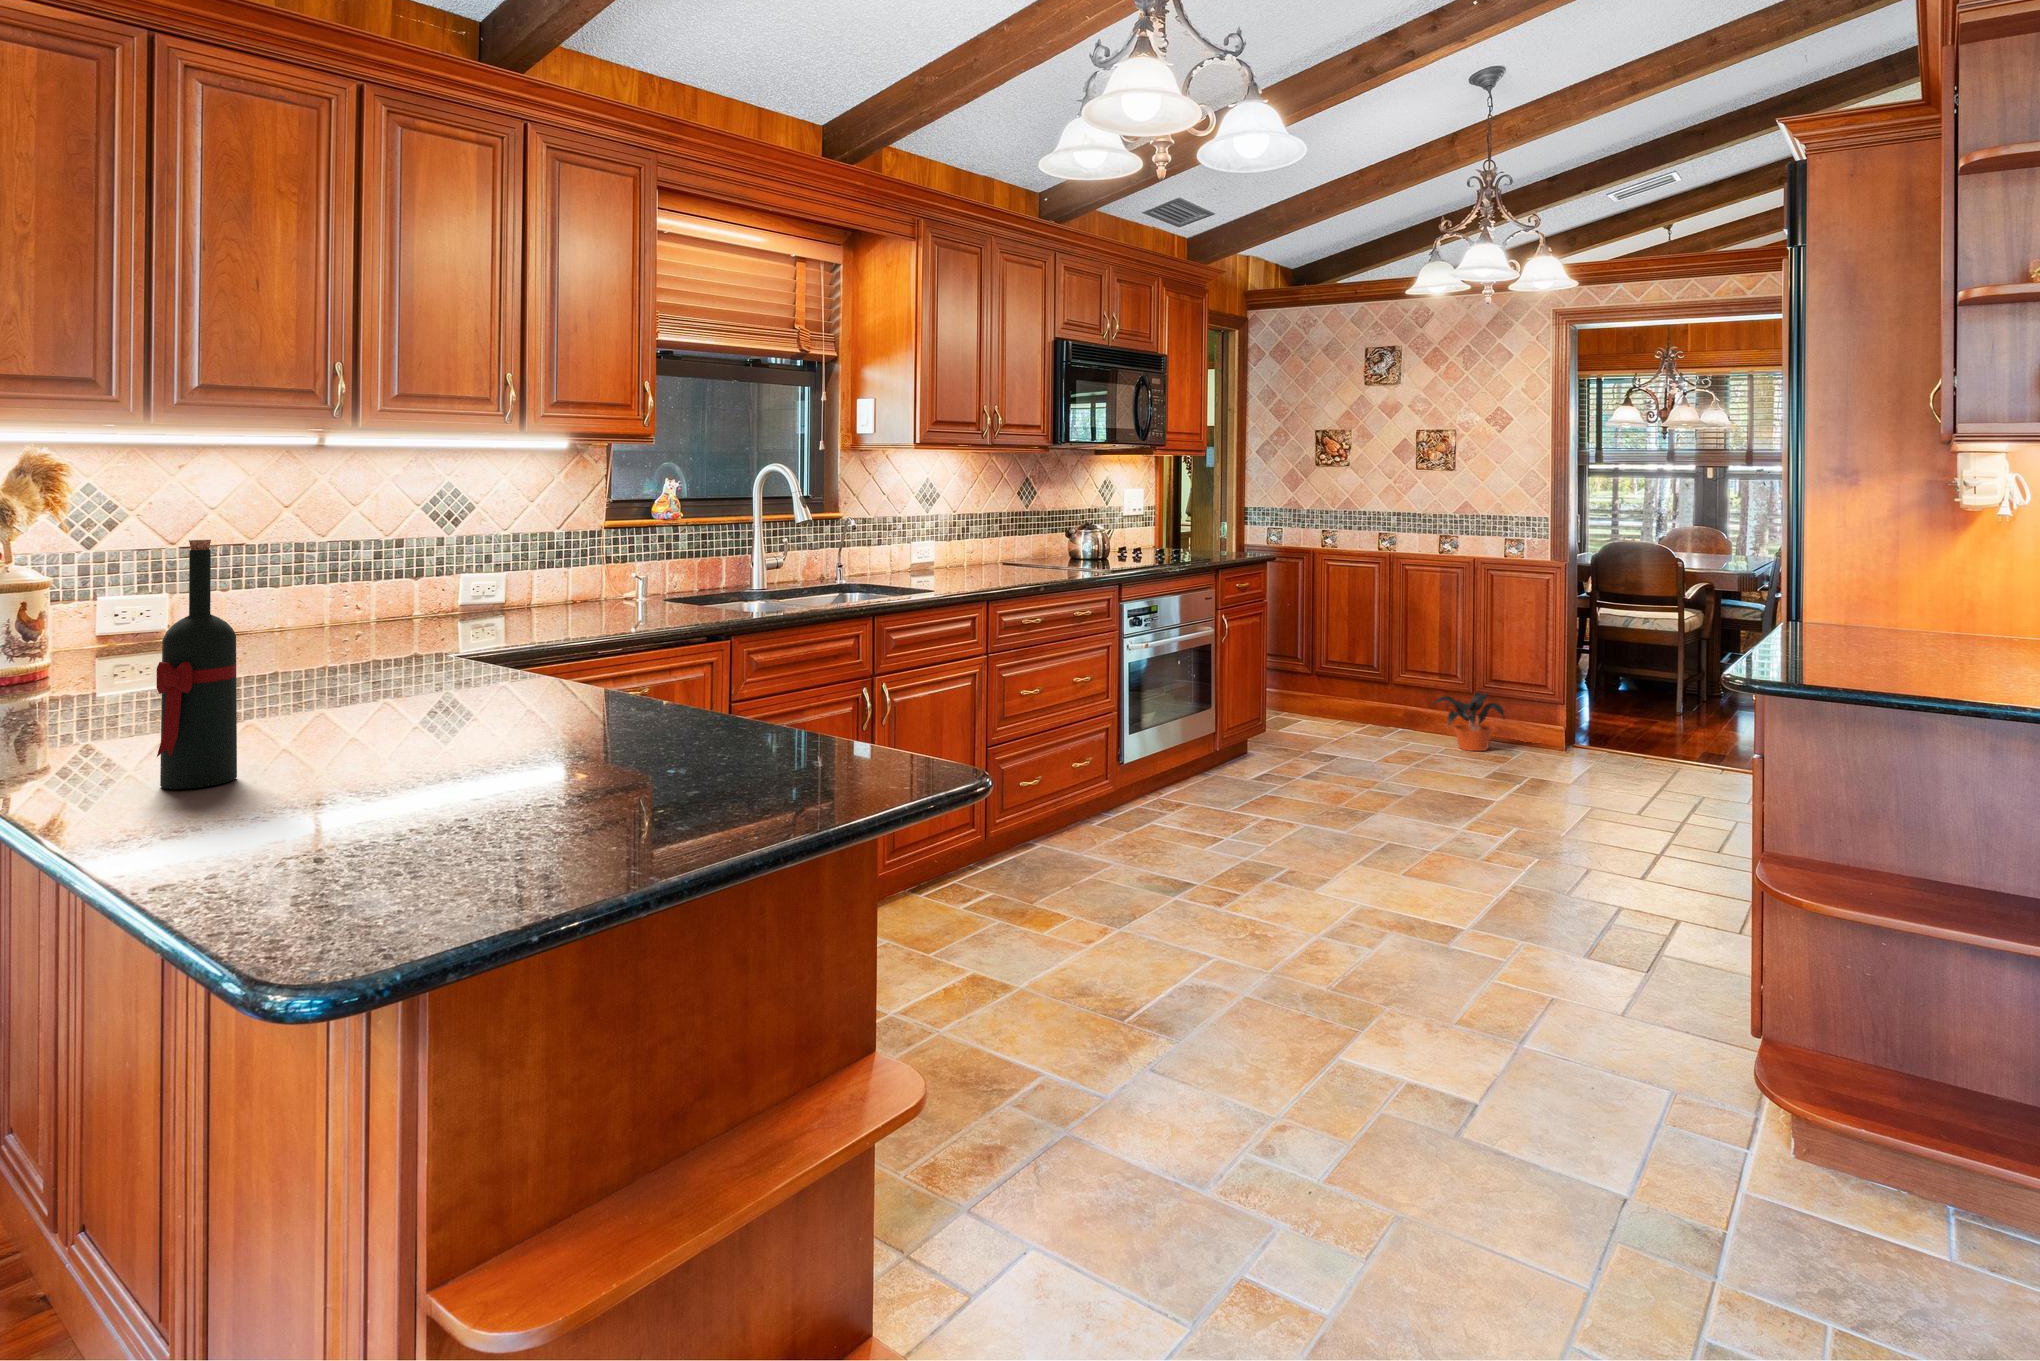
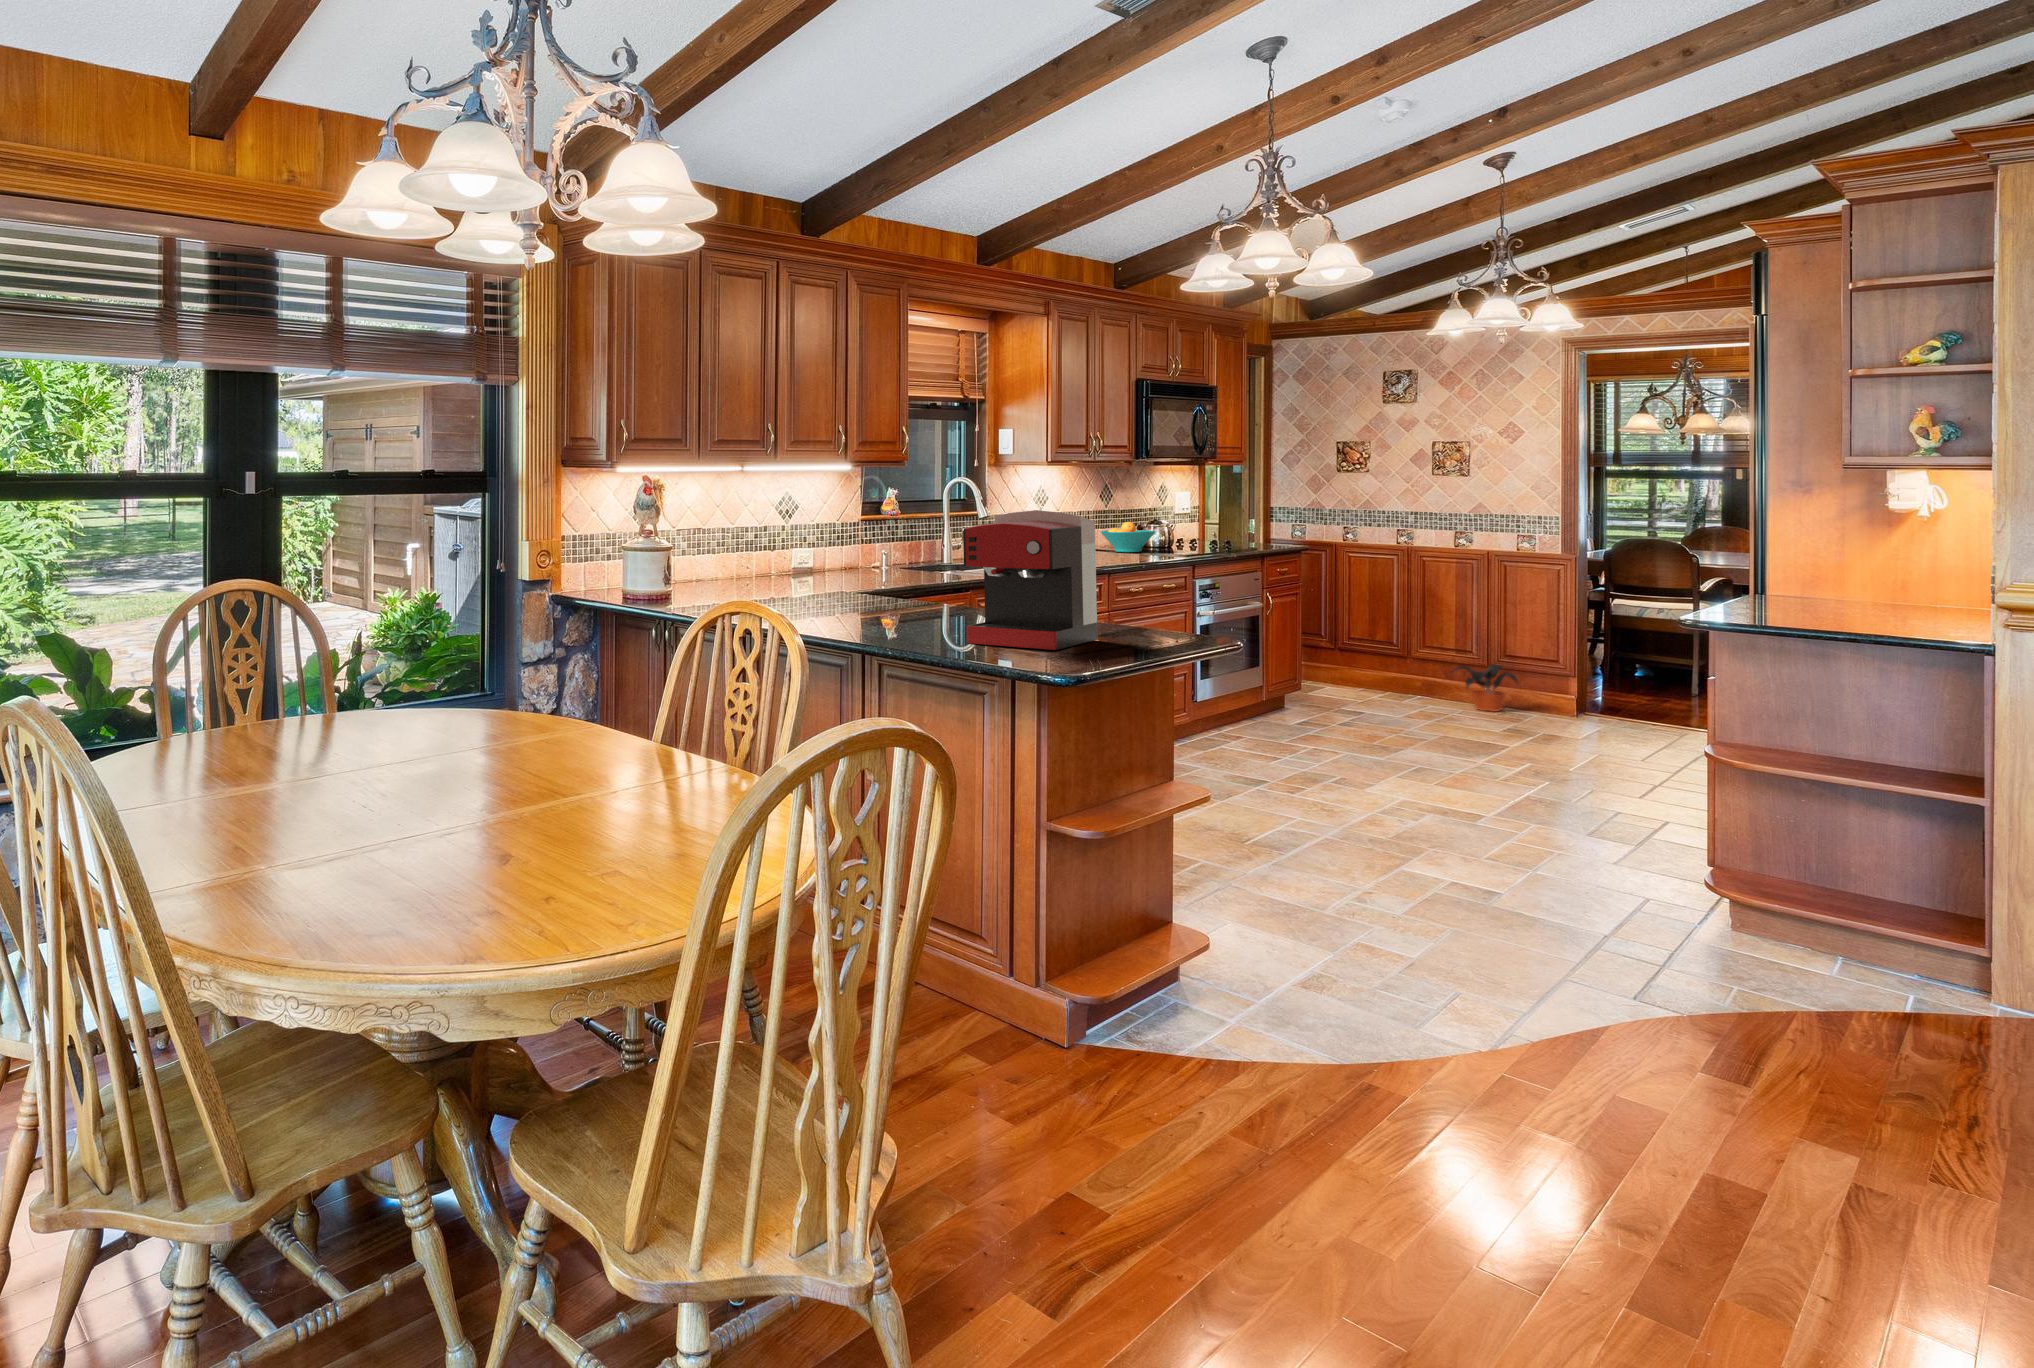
coffee maker: none [294,500,646,840] -> present [963,510,1097,650]
fruit bowl: none [1016,527,1084,566] -> present [1101,522,1155,552]
wine bottle: present [157,540,237,789] -> none [871,527,900,635]

